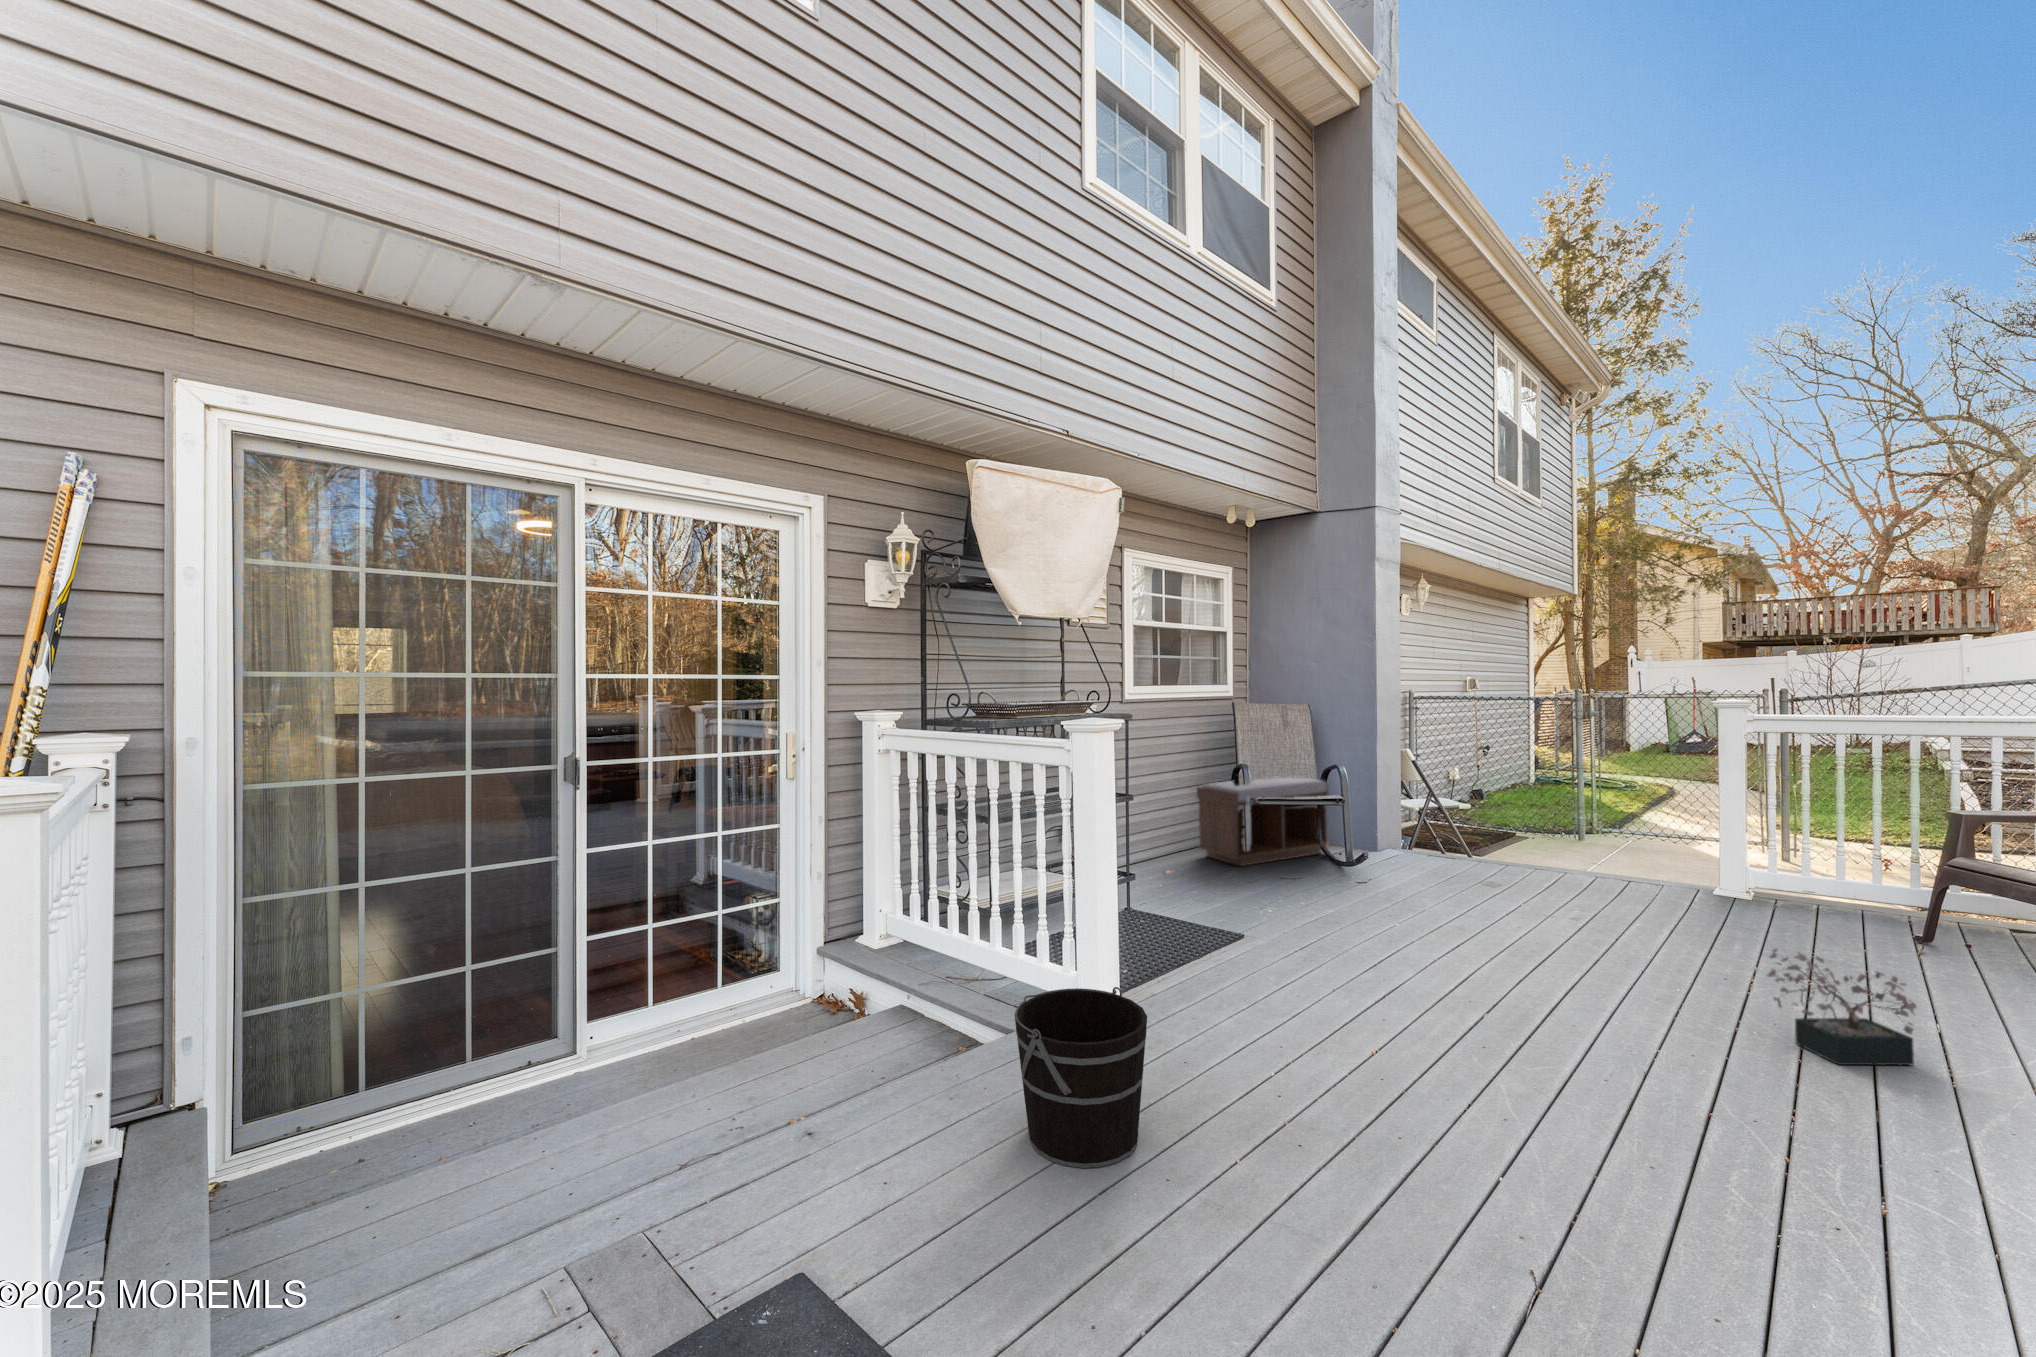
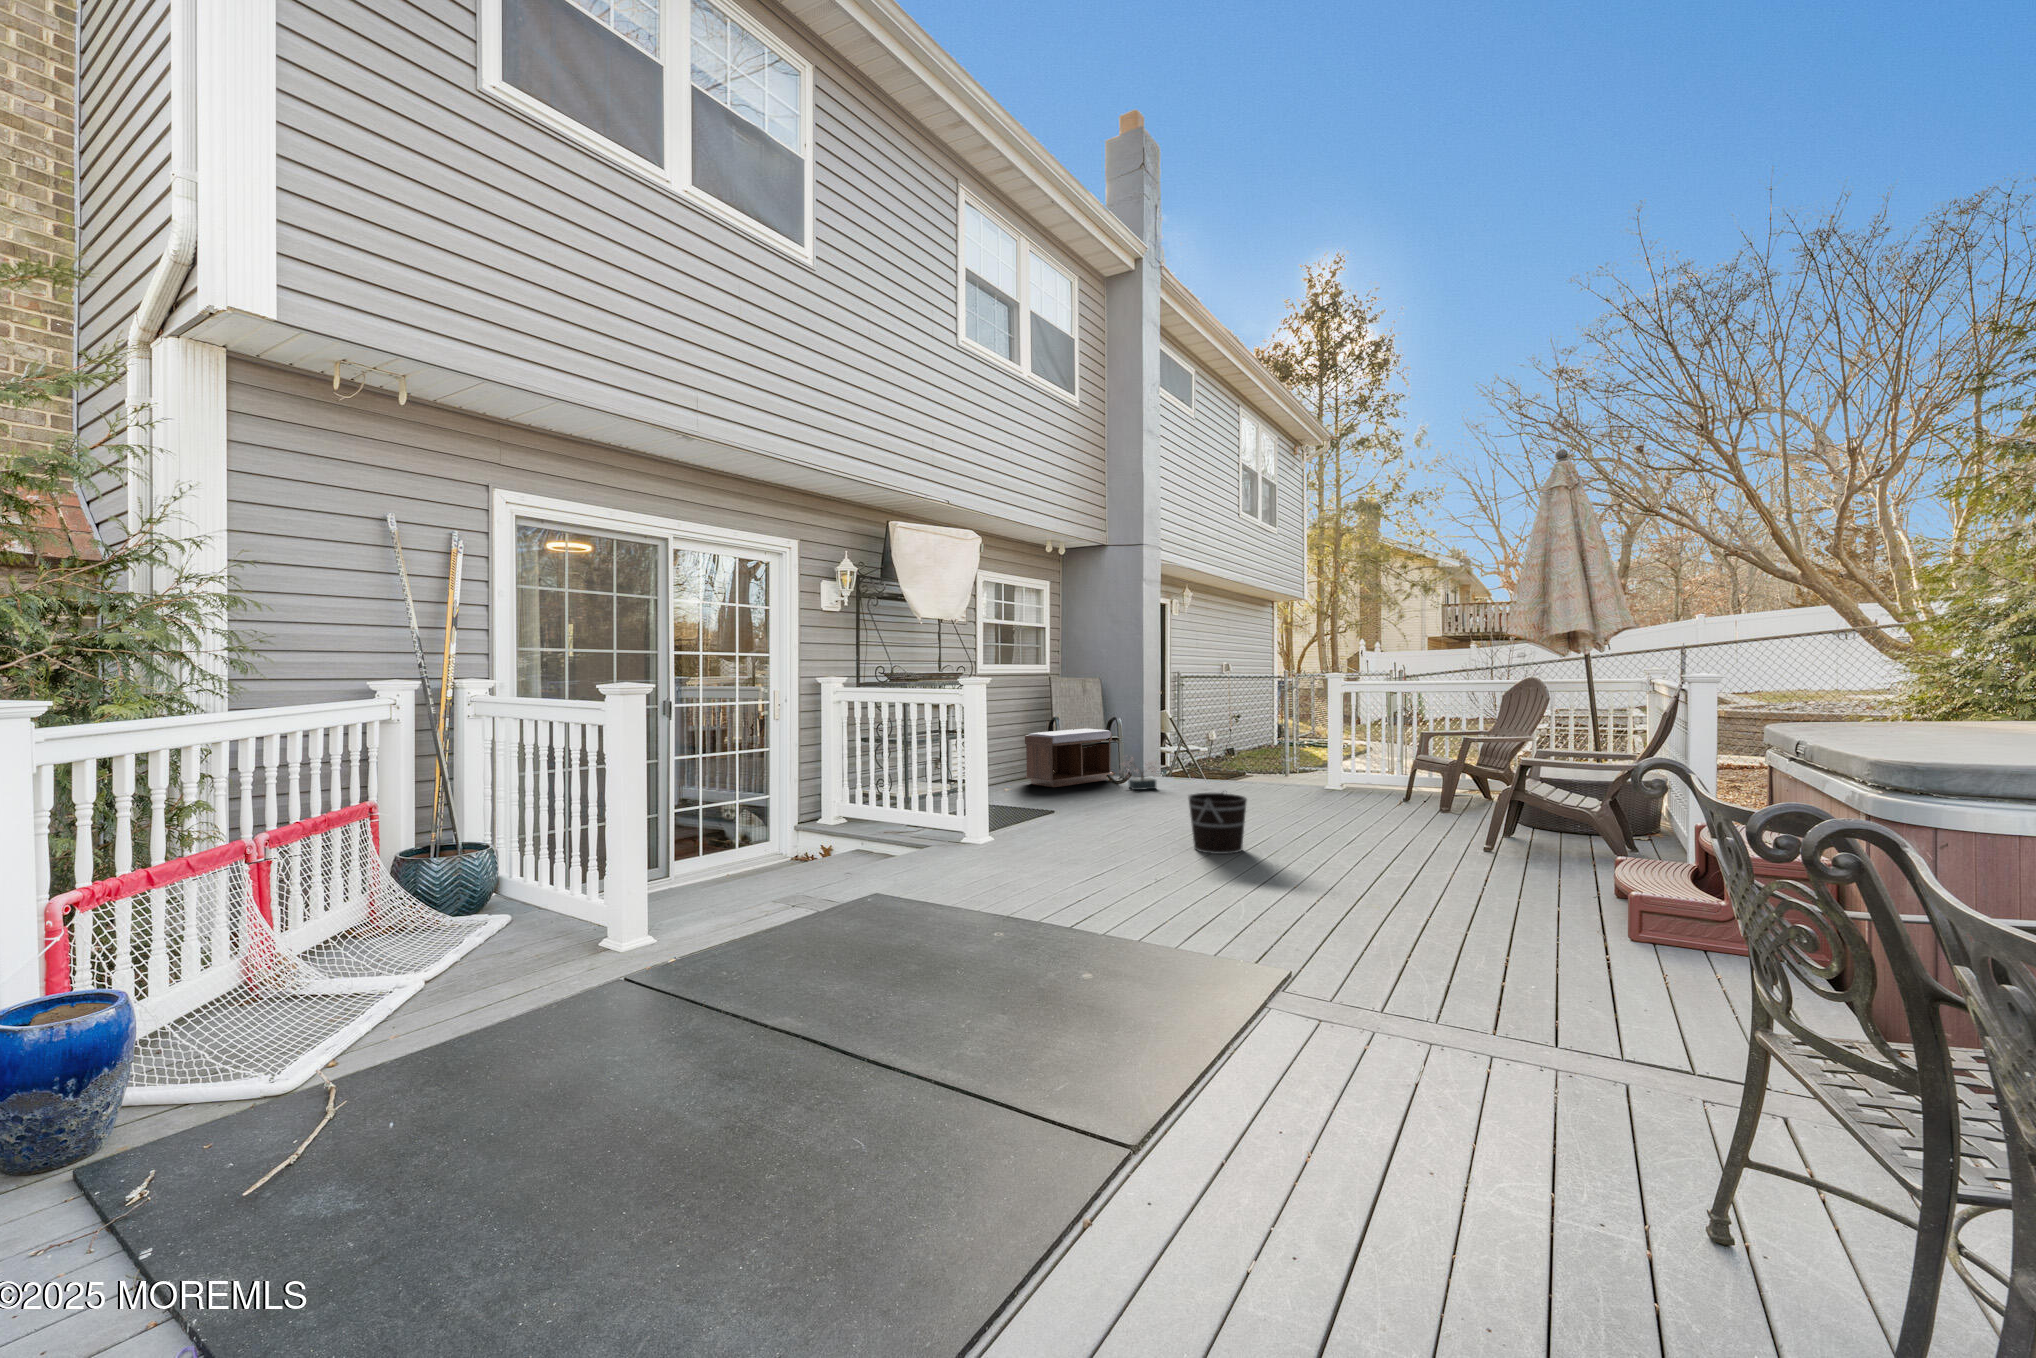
decorative plant: present [1767,949,1916,1065] -> present [1121,757,1156,790]
bucket: present [1015,987,1147,1168] -> present [1188,791,1247,854]

